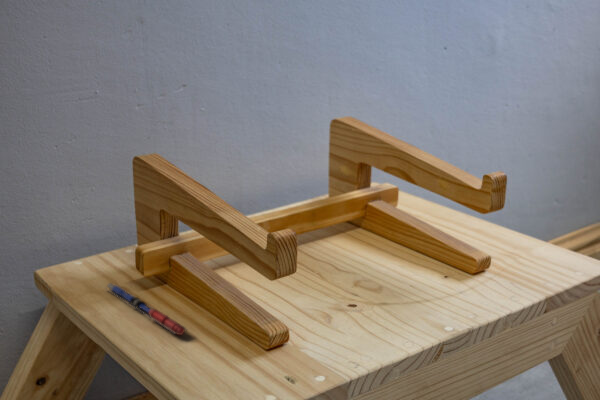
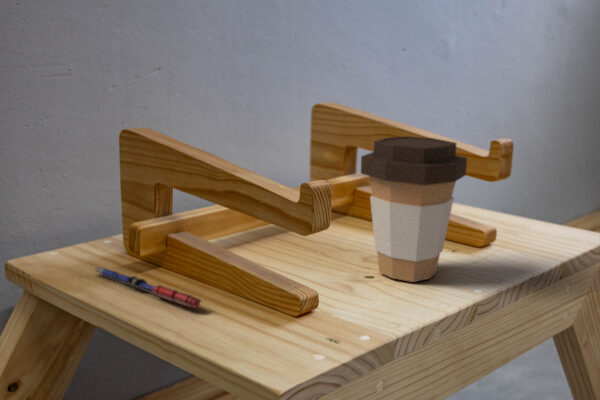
coffee cup: none [344,173,447,315] -> present [361,136,467,282]

